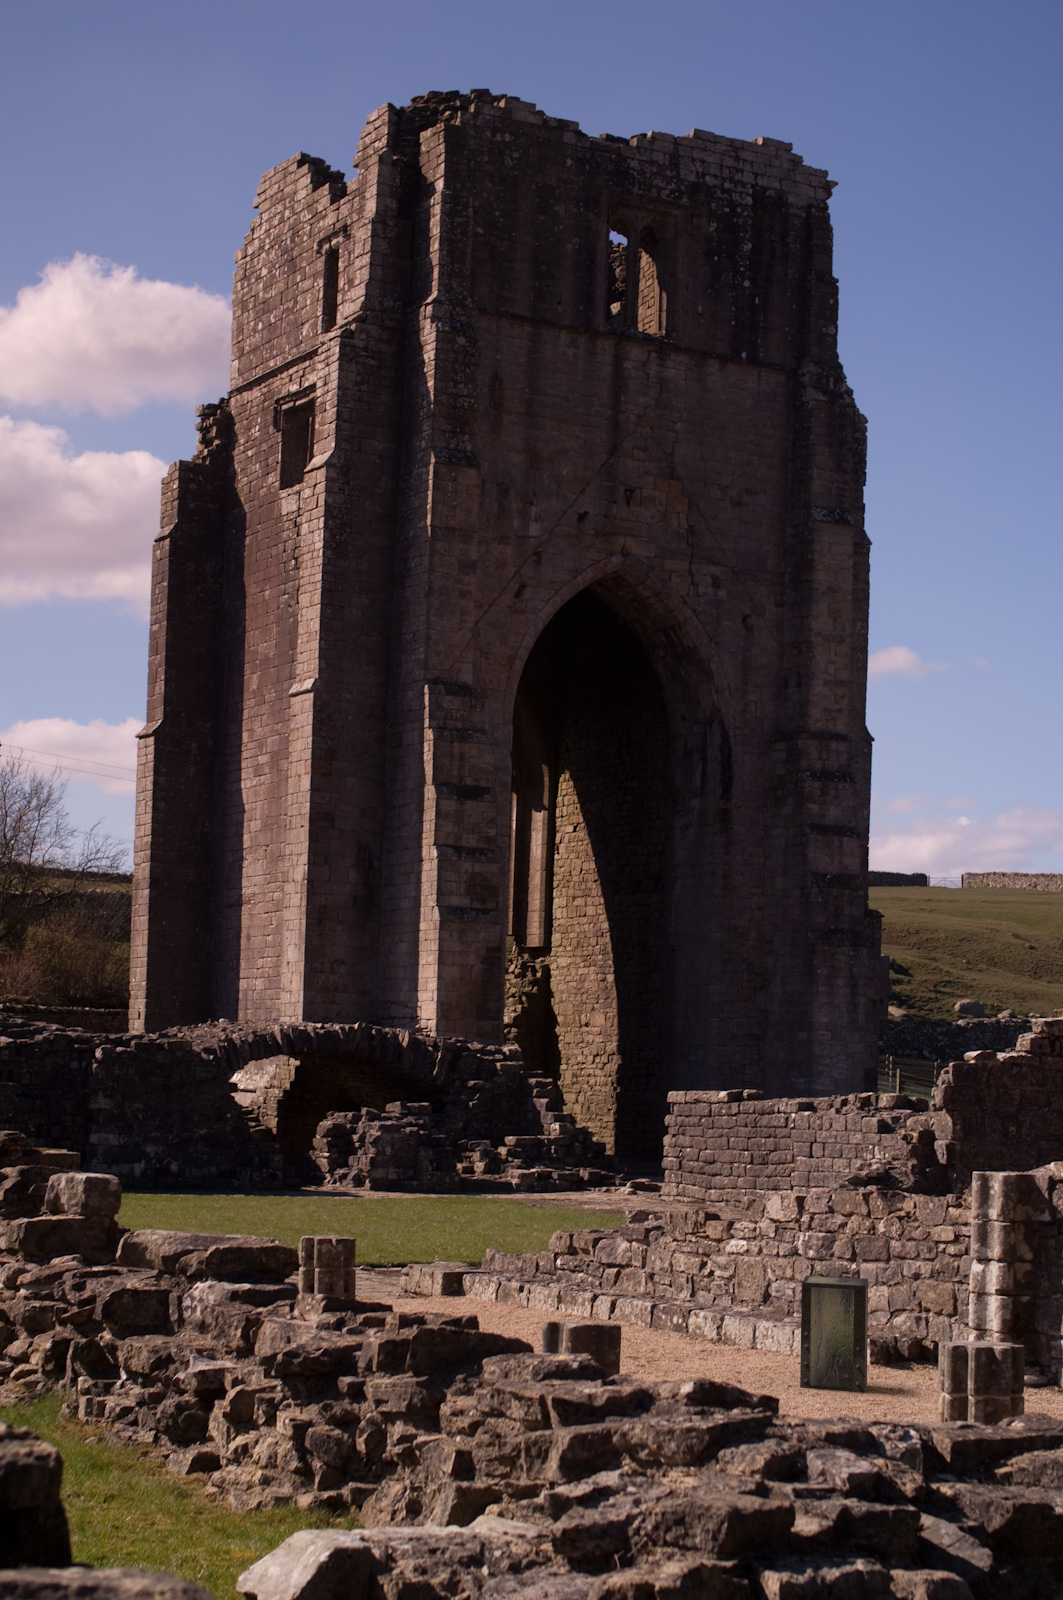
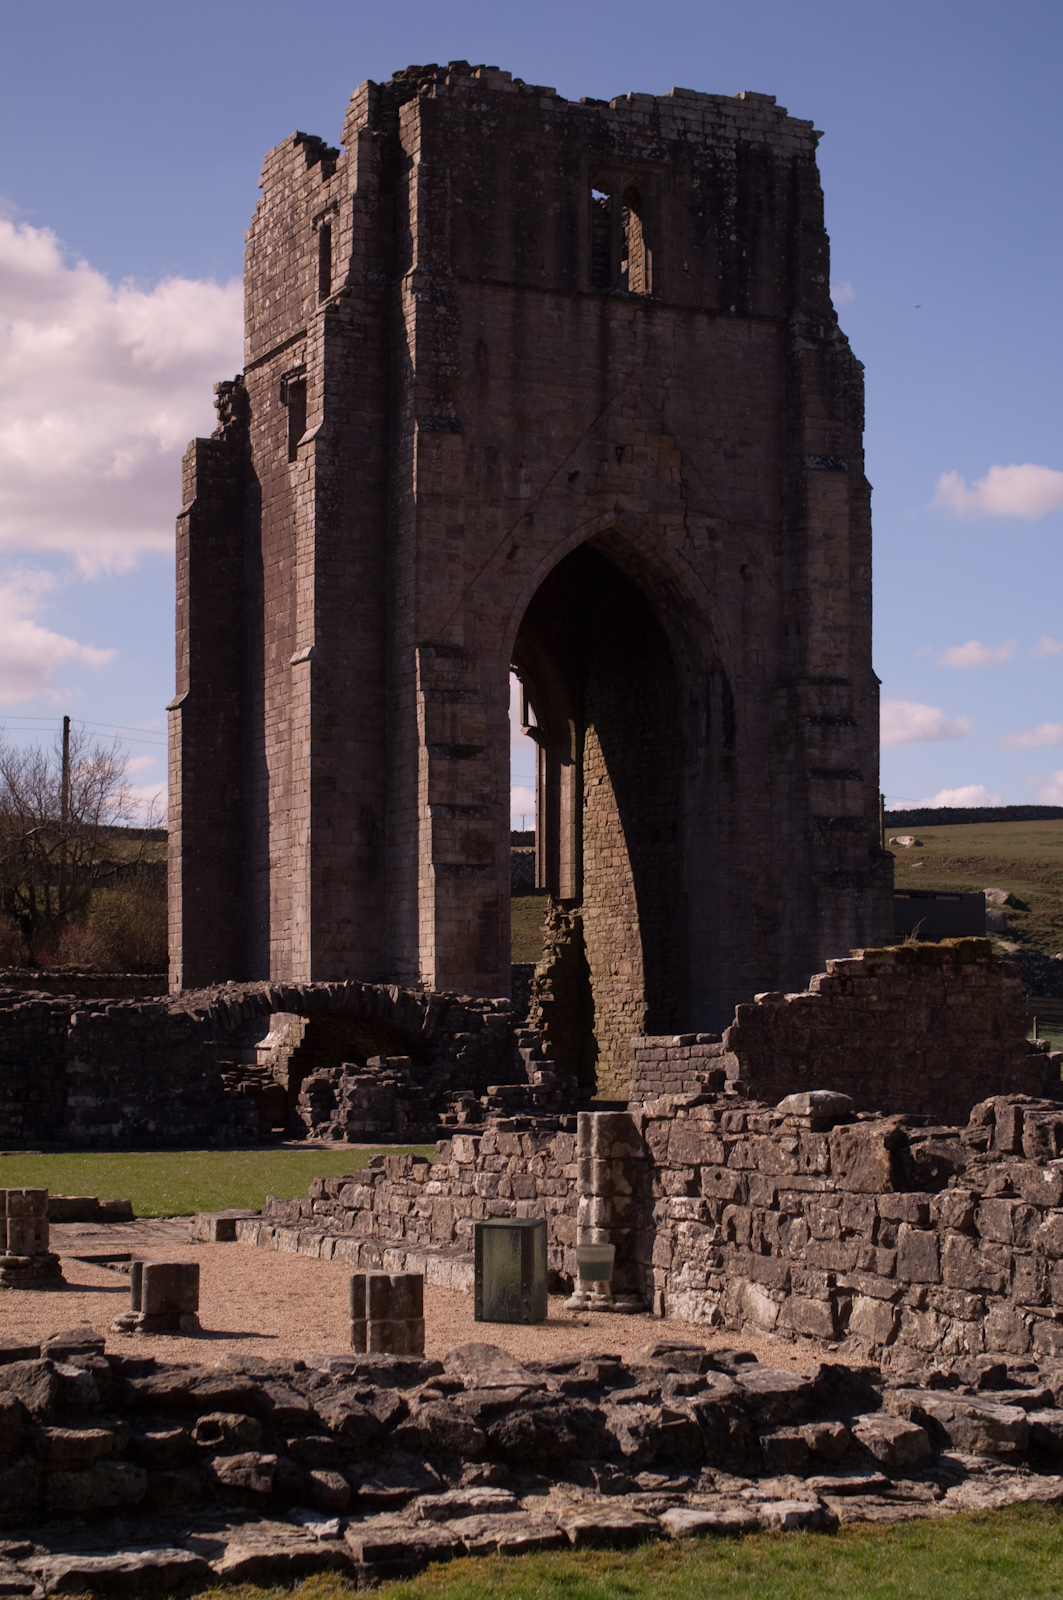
planter: none [868,1305,911,1374] -> present [576,1243,615,1308]

